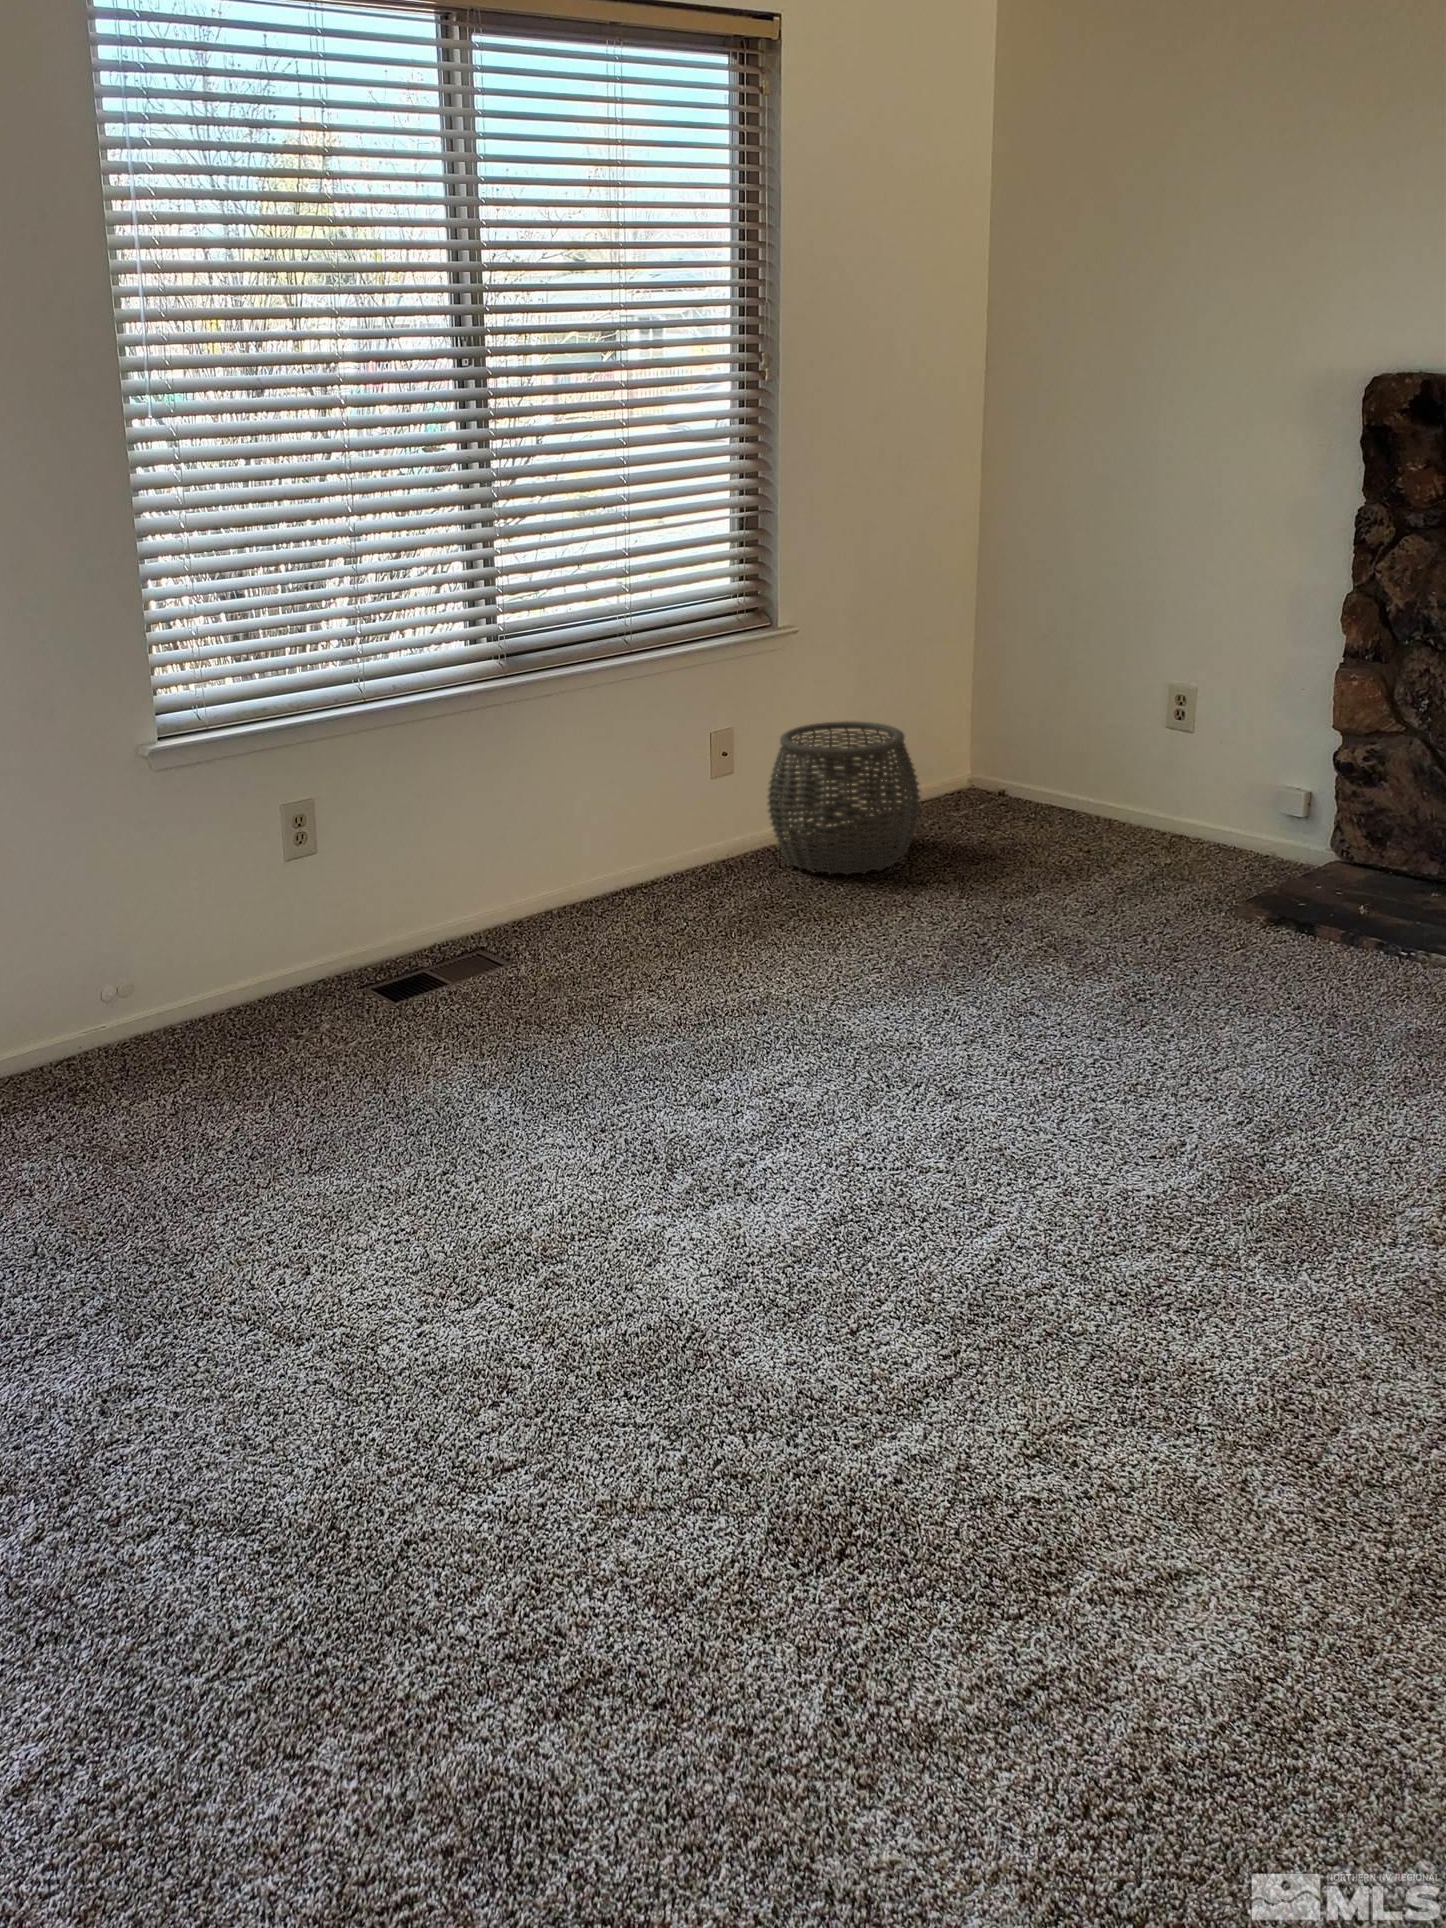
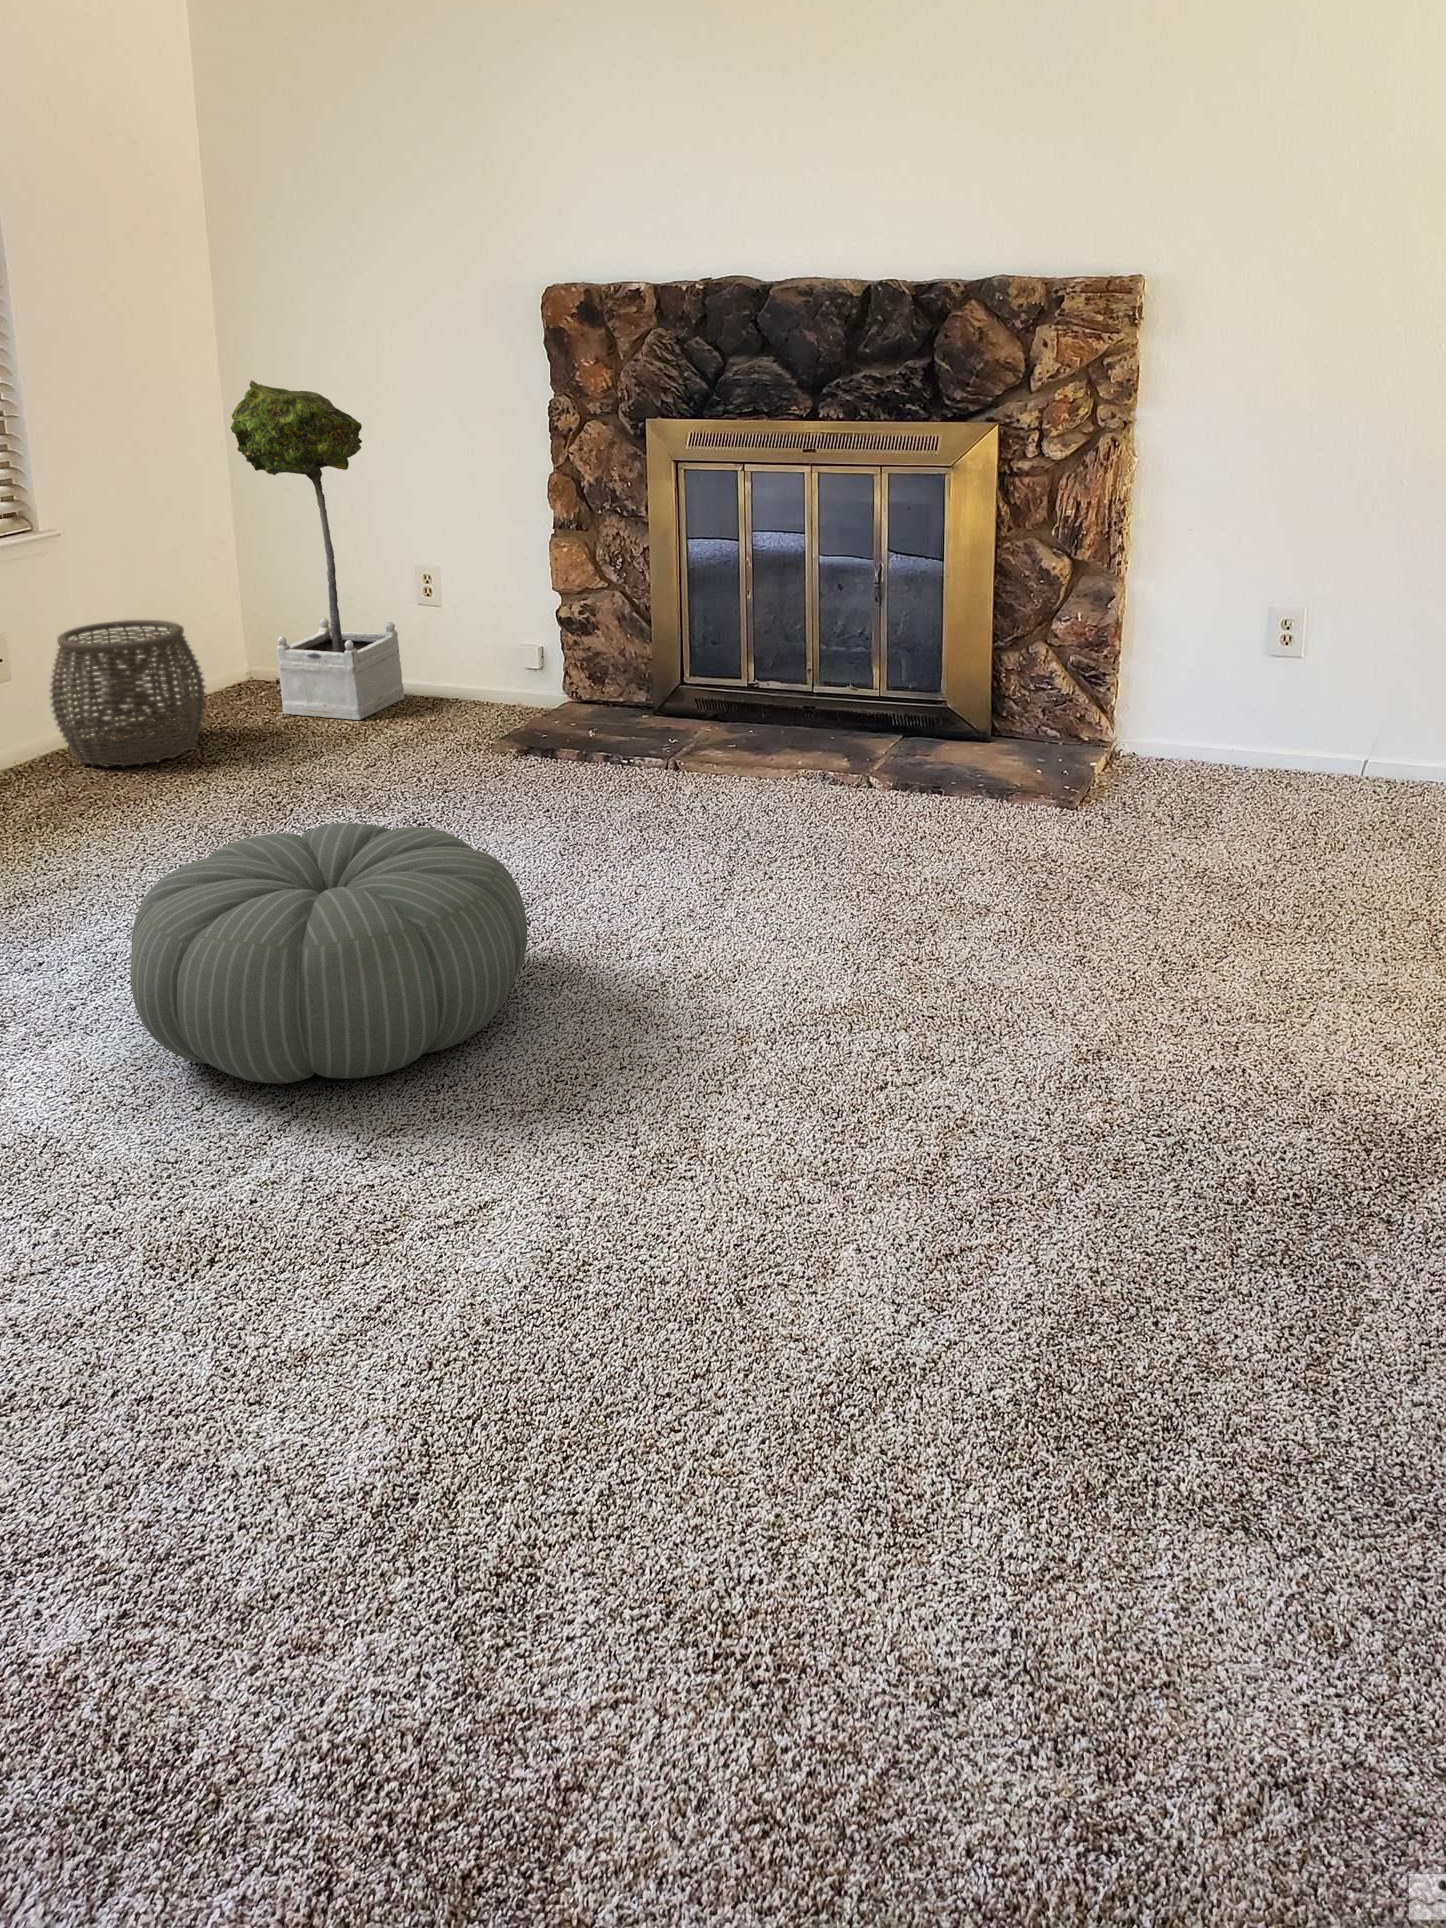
potted tree: none [975,475,1136,846] -> present [231,380,404,720]
pouf: none [798,1008,1264,1340] -> present [130,823,527,1083]

